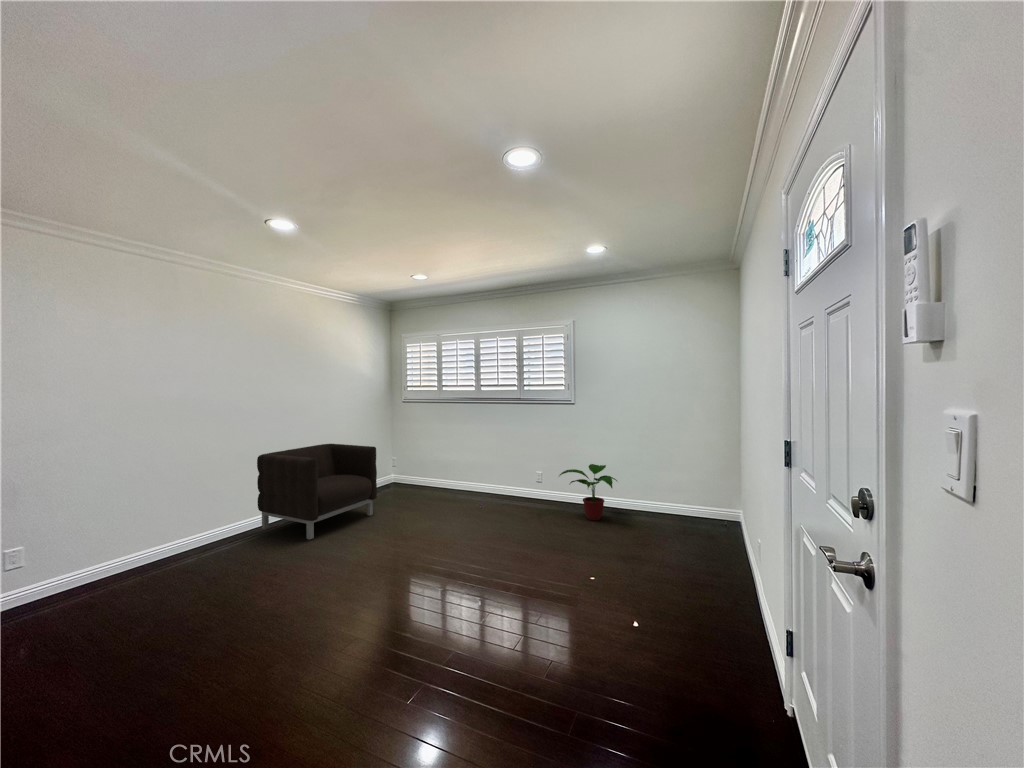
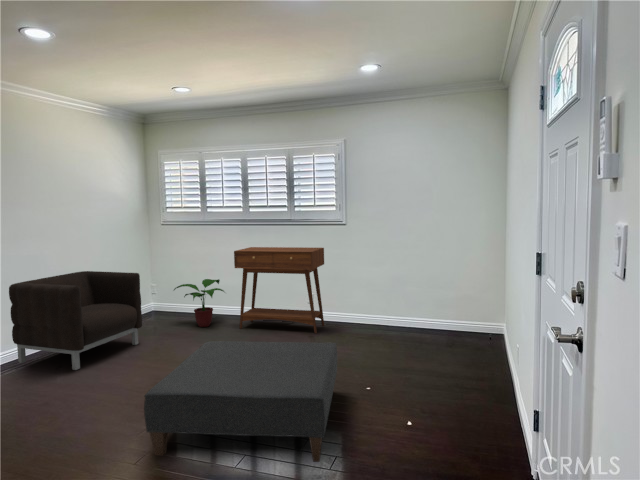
console table: none [465,424,552,511] -> present [234,247,324,333]
potted plant: present [559,464,617,520] -> present [174,279,224,327]
ottoman: none [349,519,559,670] -> present [144,341,337,462]

